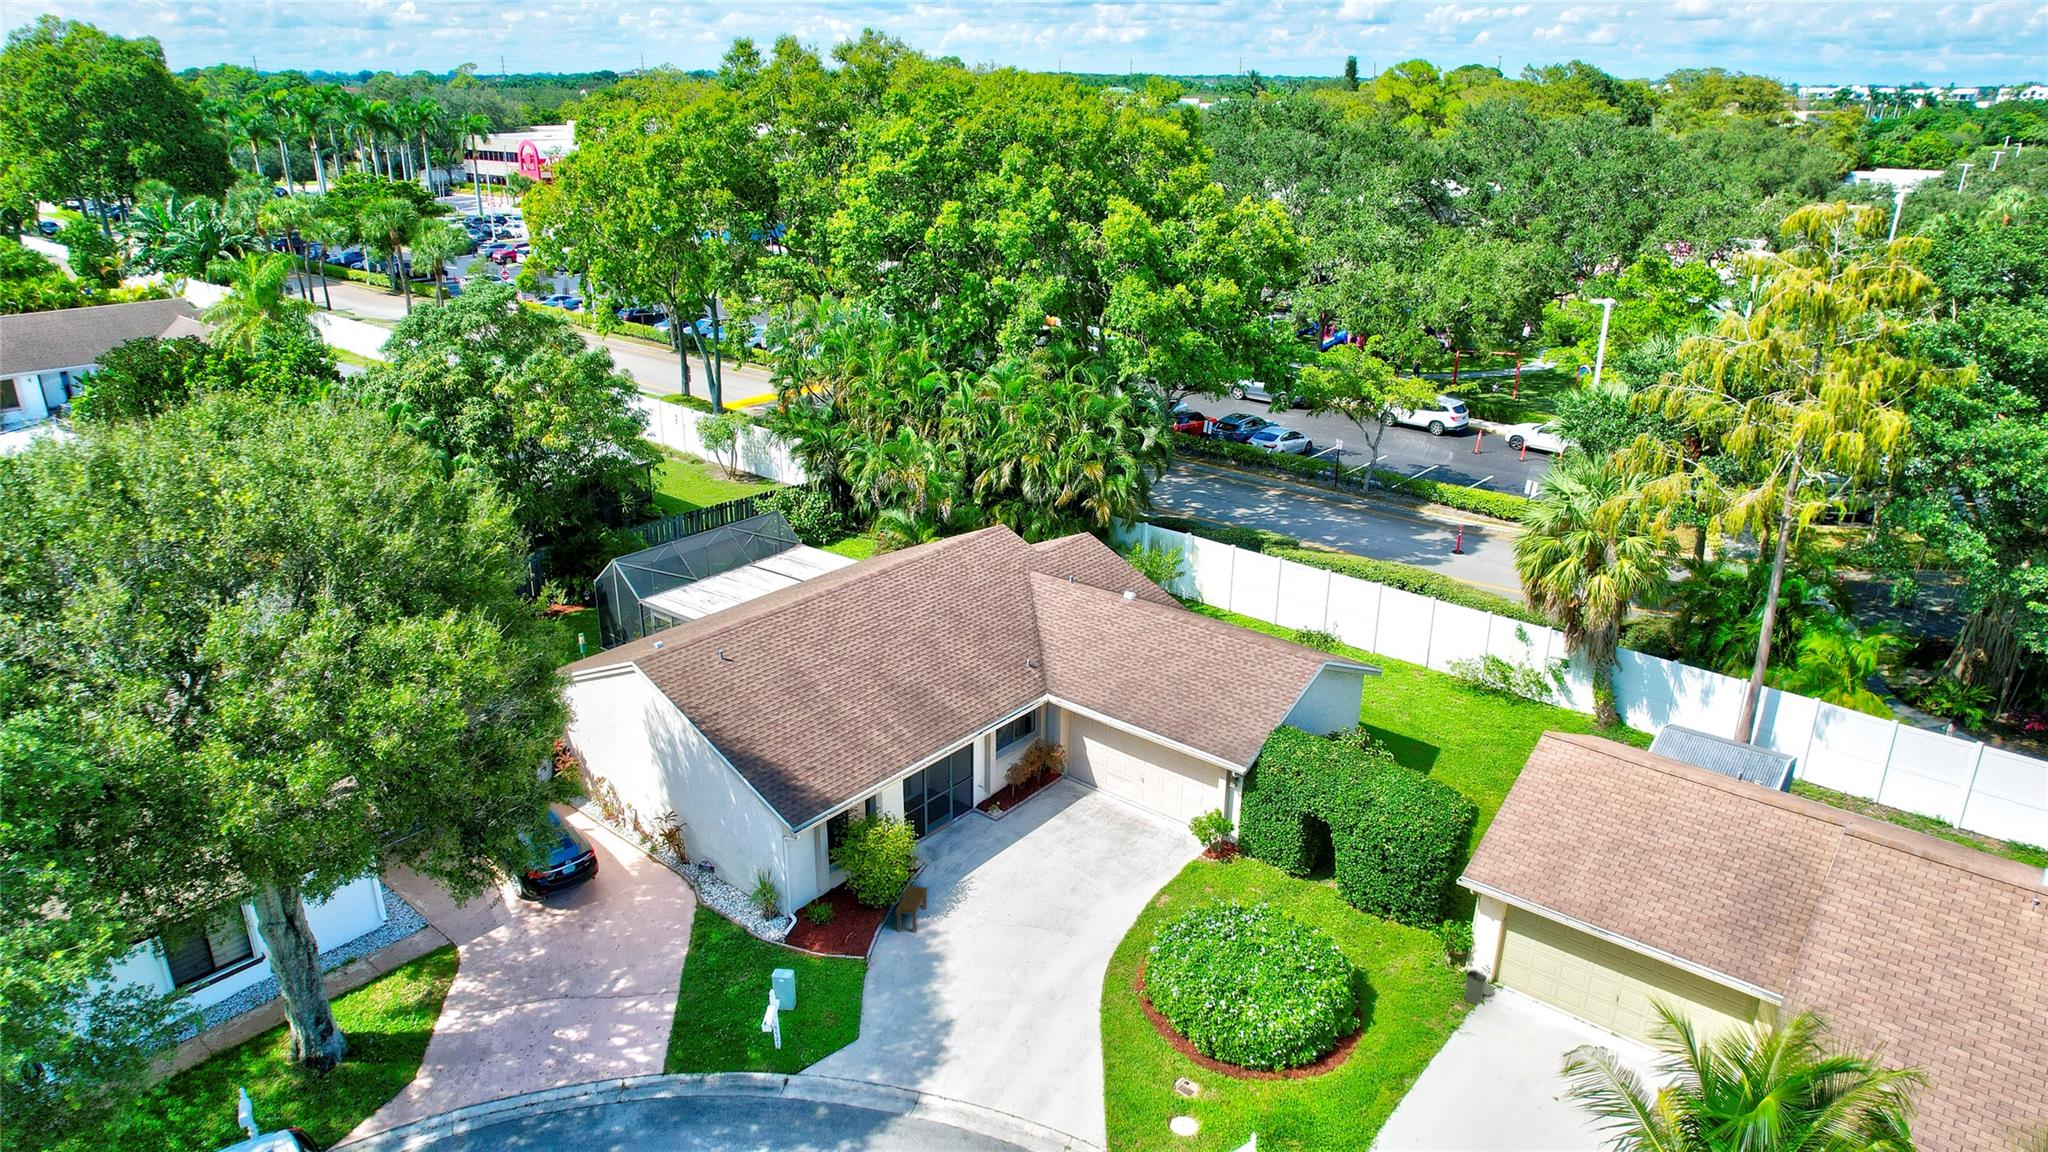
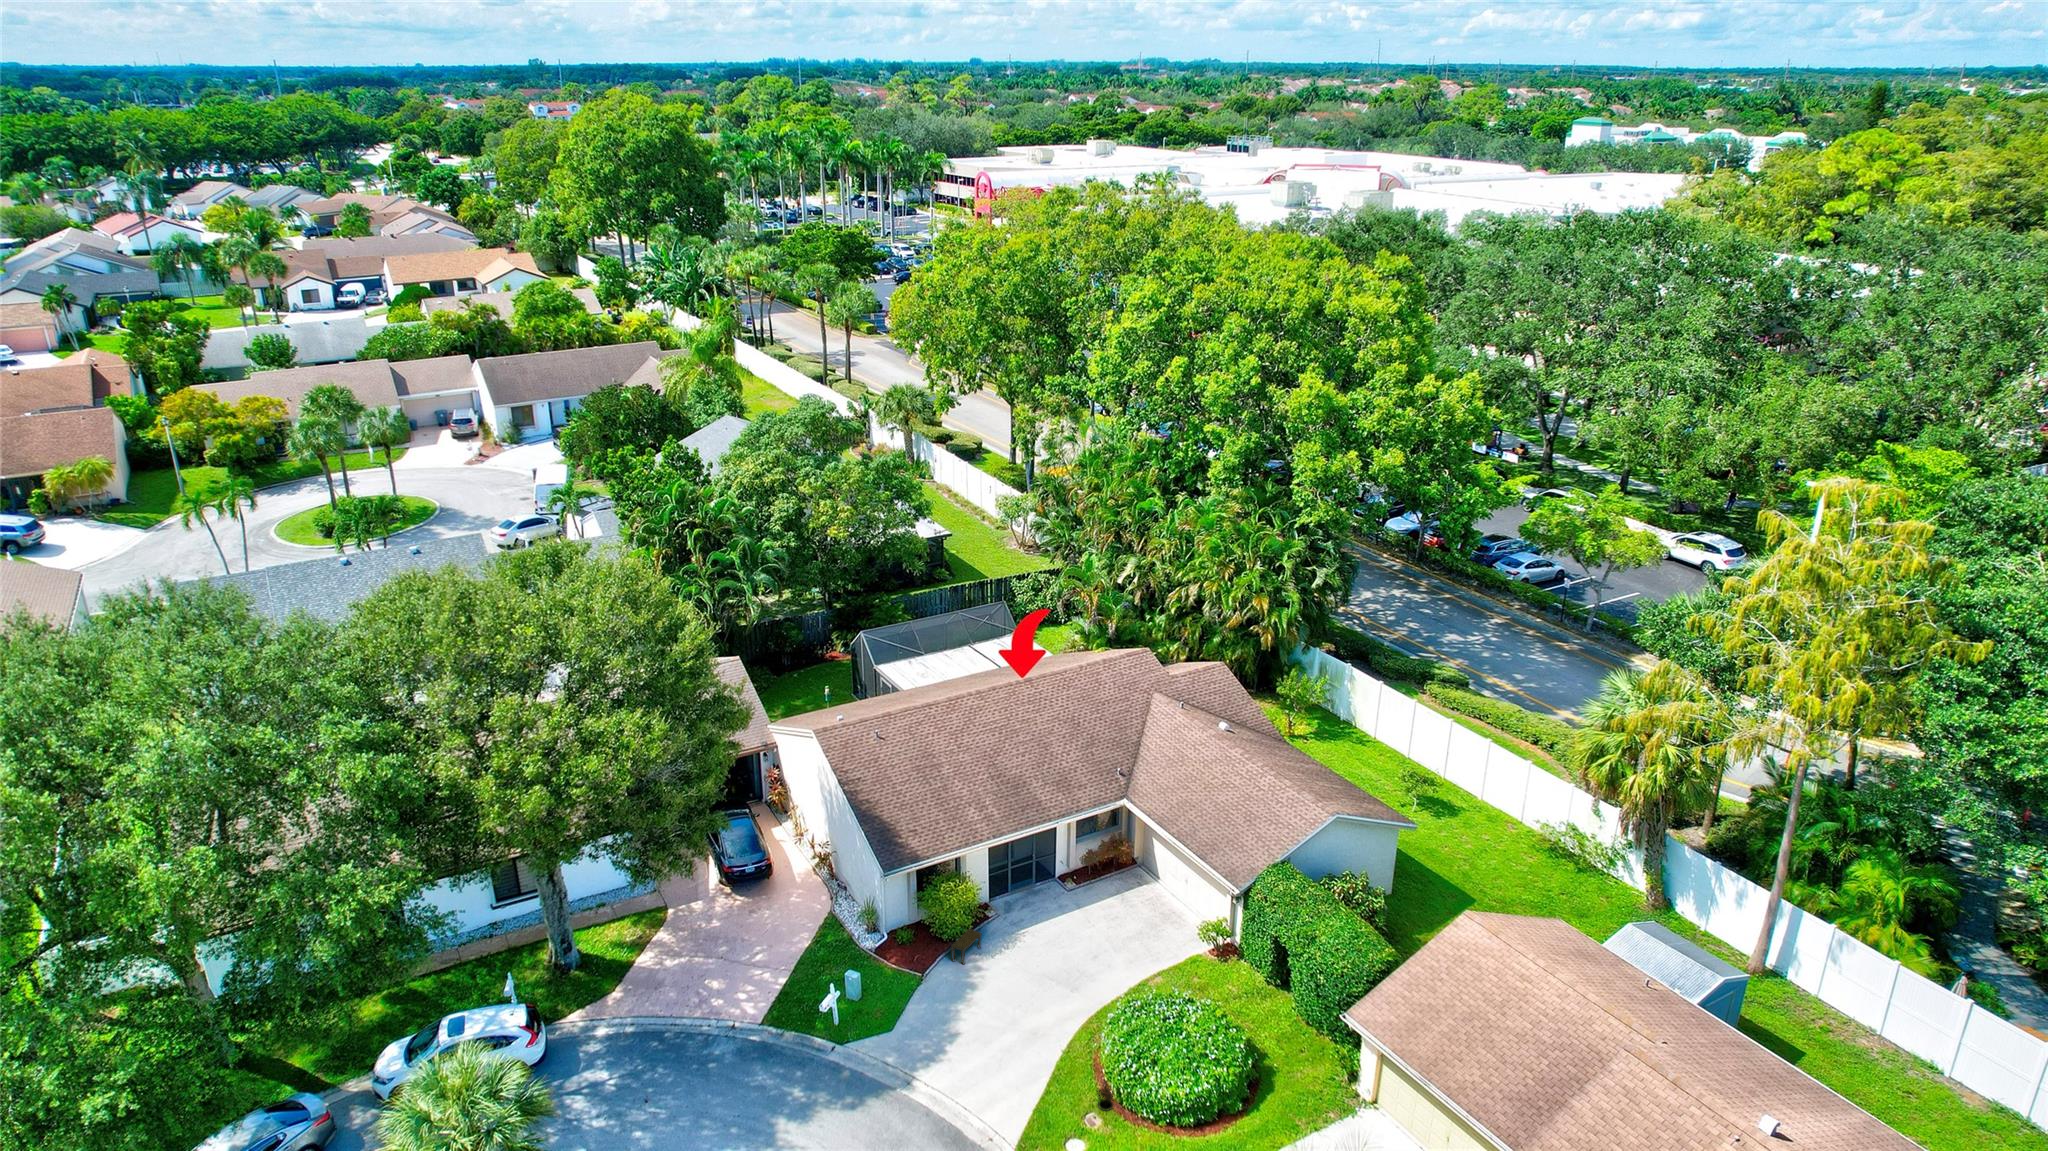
trash can: present [1464,970,1494,1004] -> none [1351,1093,1380,1122]
potted tree: none [1178,1029,1204,1068] -> present [1097,1084,1114,1111]

